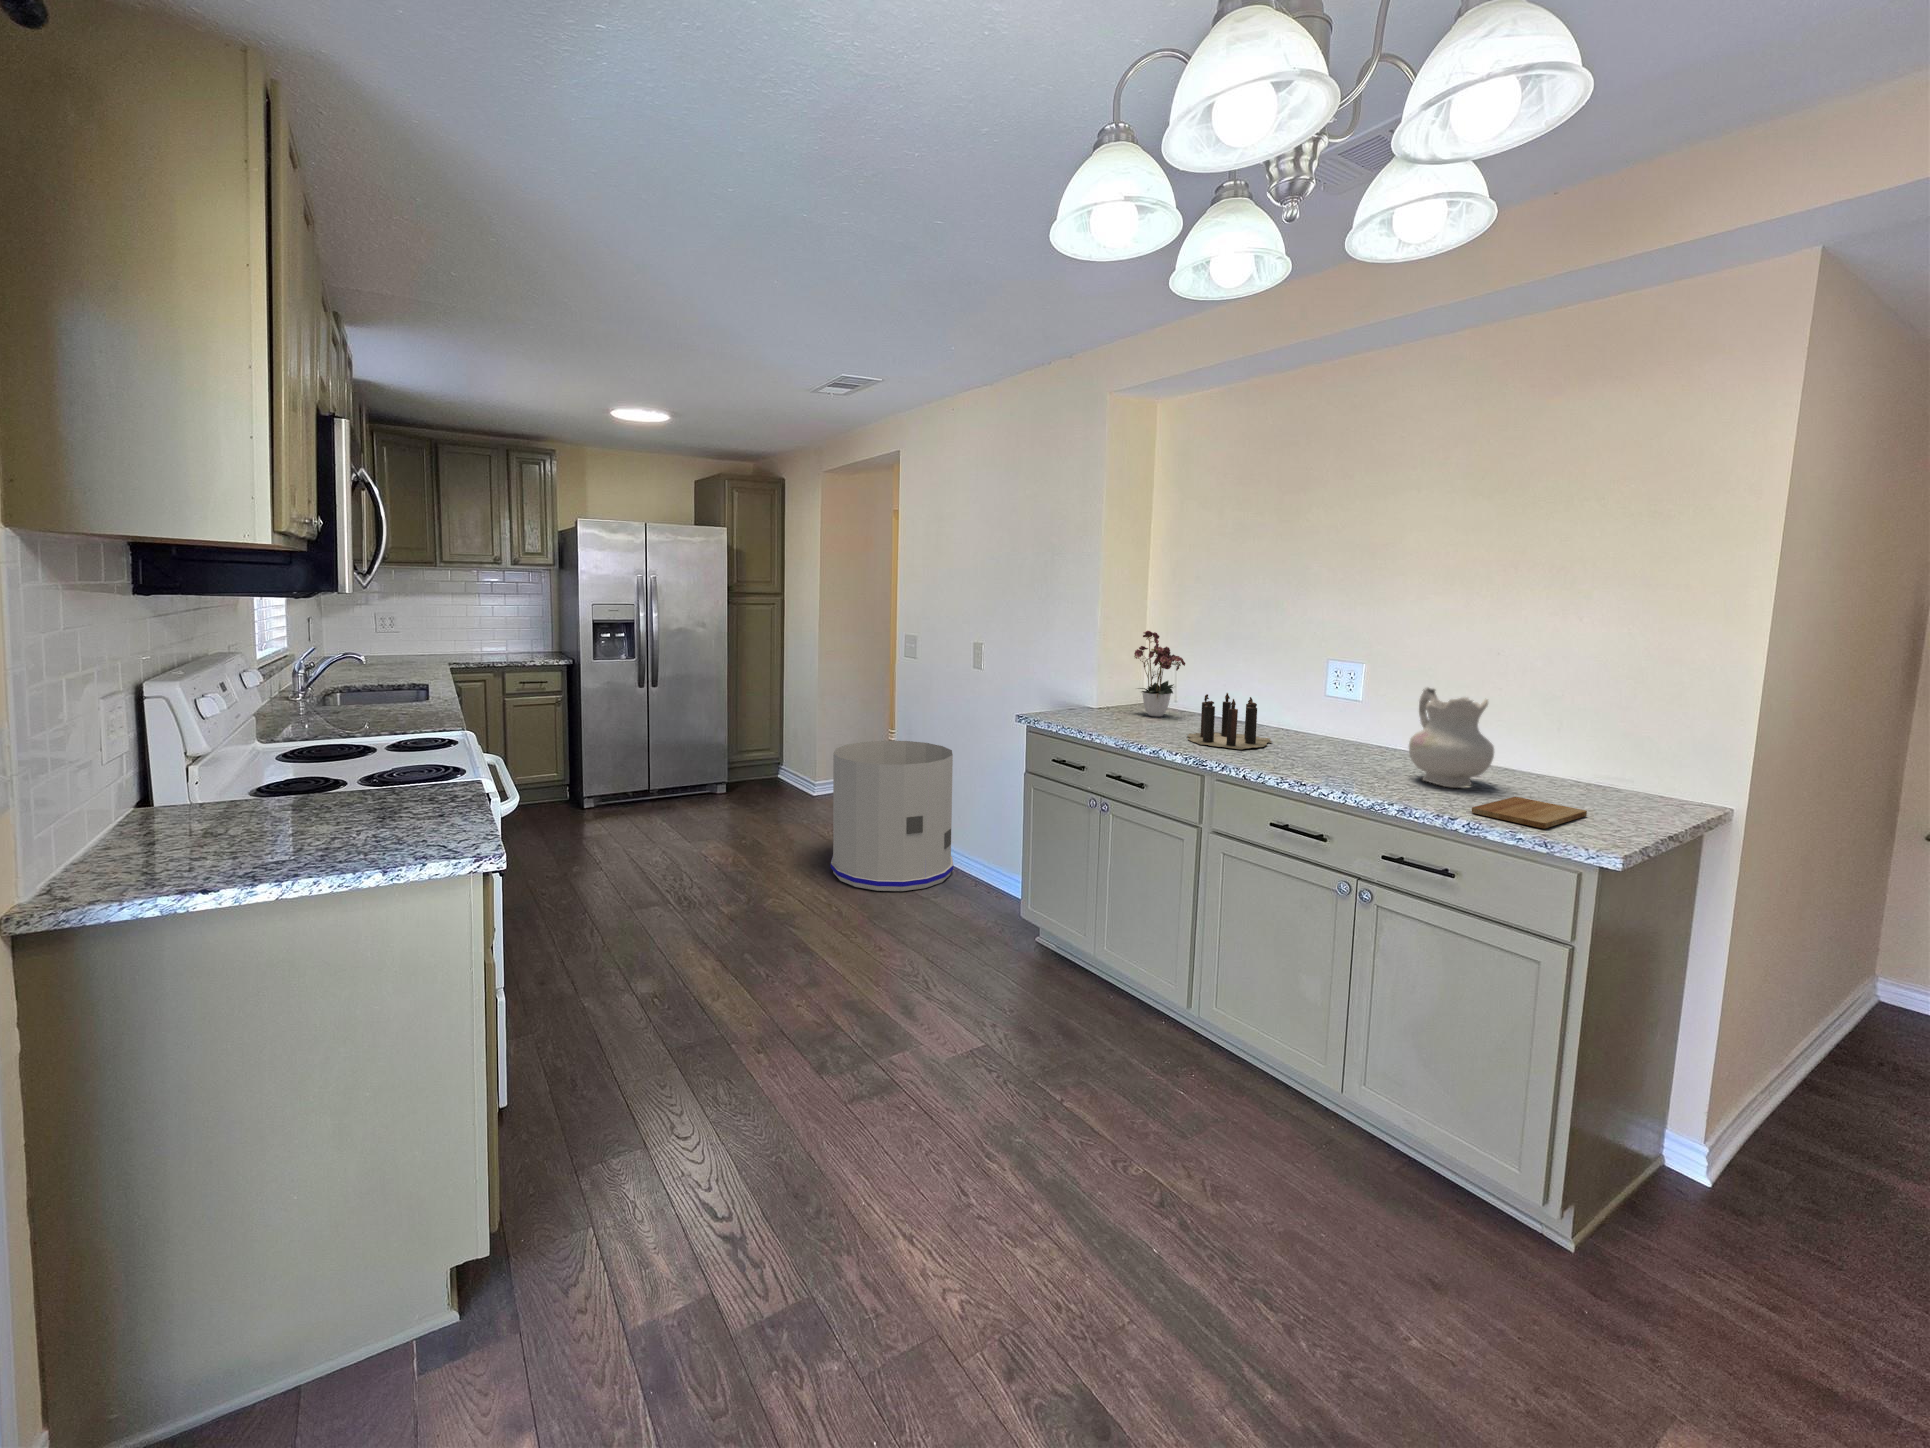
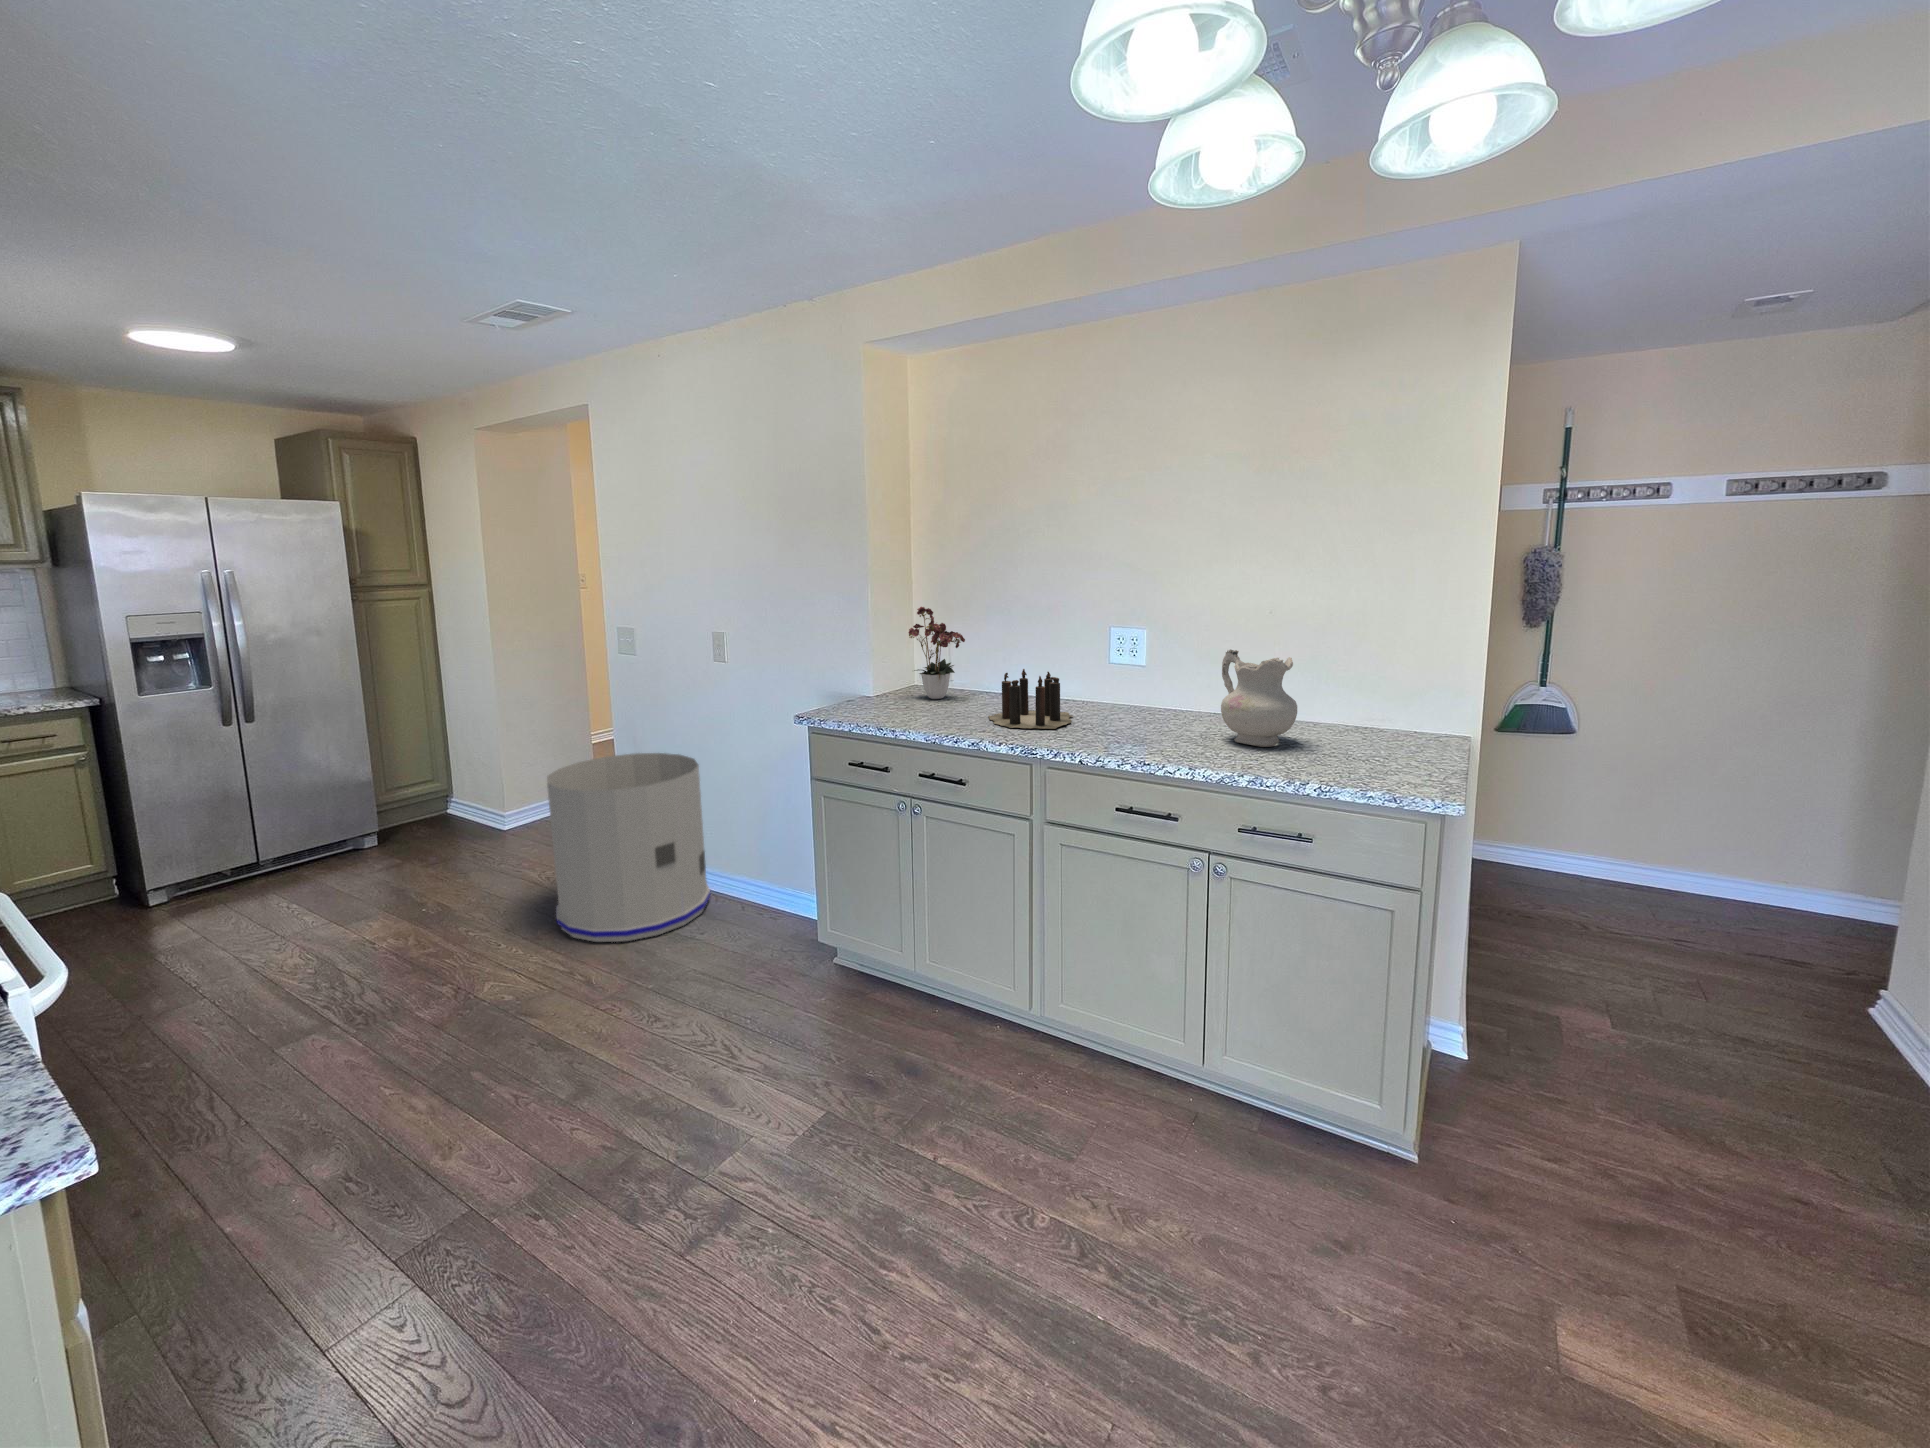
cutting board: present [1472,797,1587,828] -> none [1312,750,1393,781]

